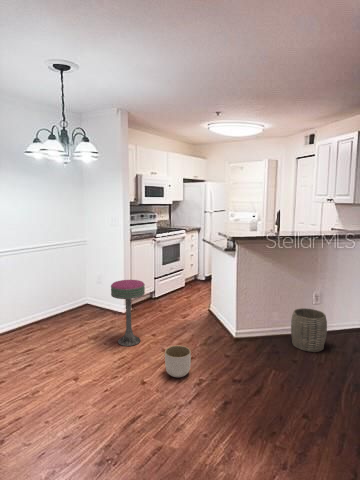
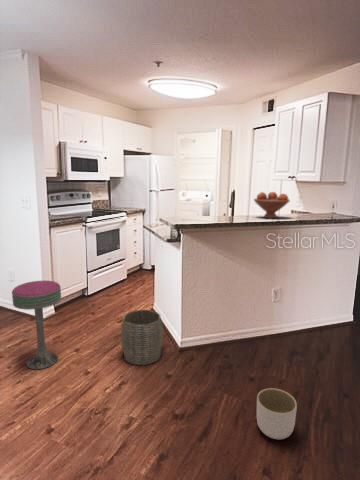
fruit bowl: none [296,212,327,234] -> present [254,192,289,218]
woven basket: present [291,308,327,352] -> present [121,310,163,365]
planter: present [165,345,191,377] -> present [257,388,297,439]

